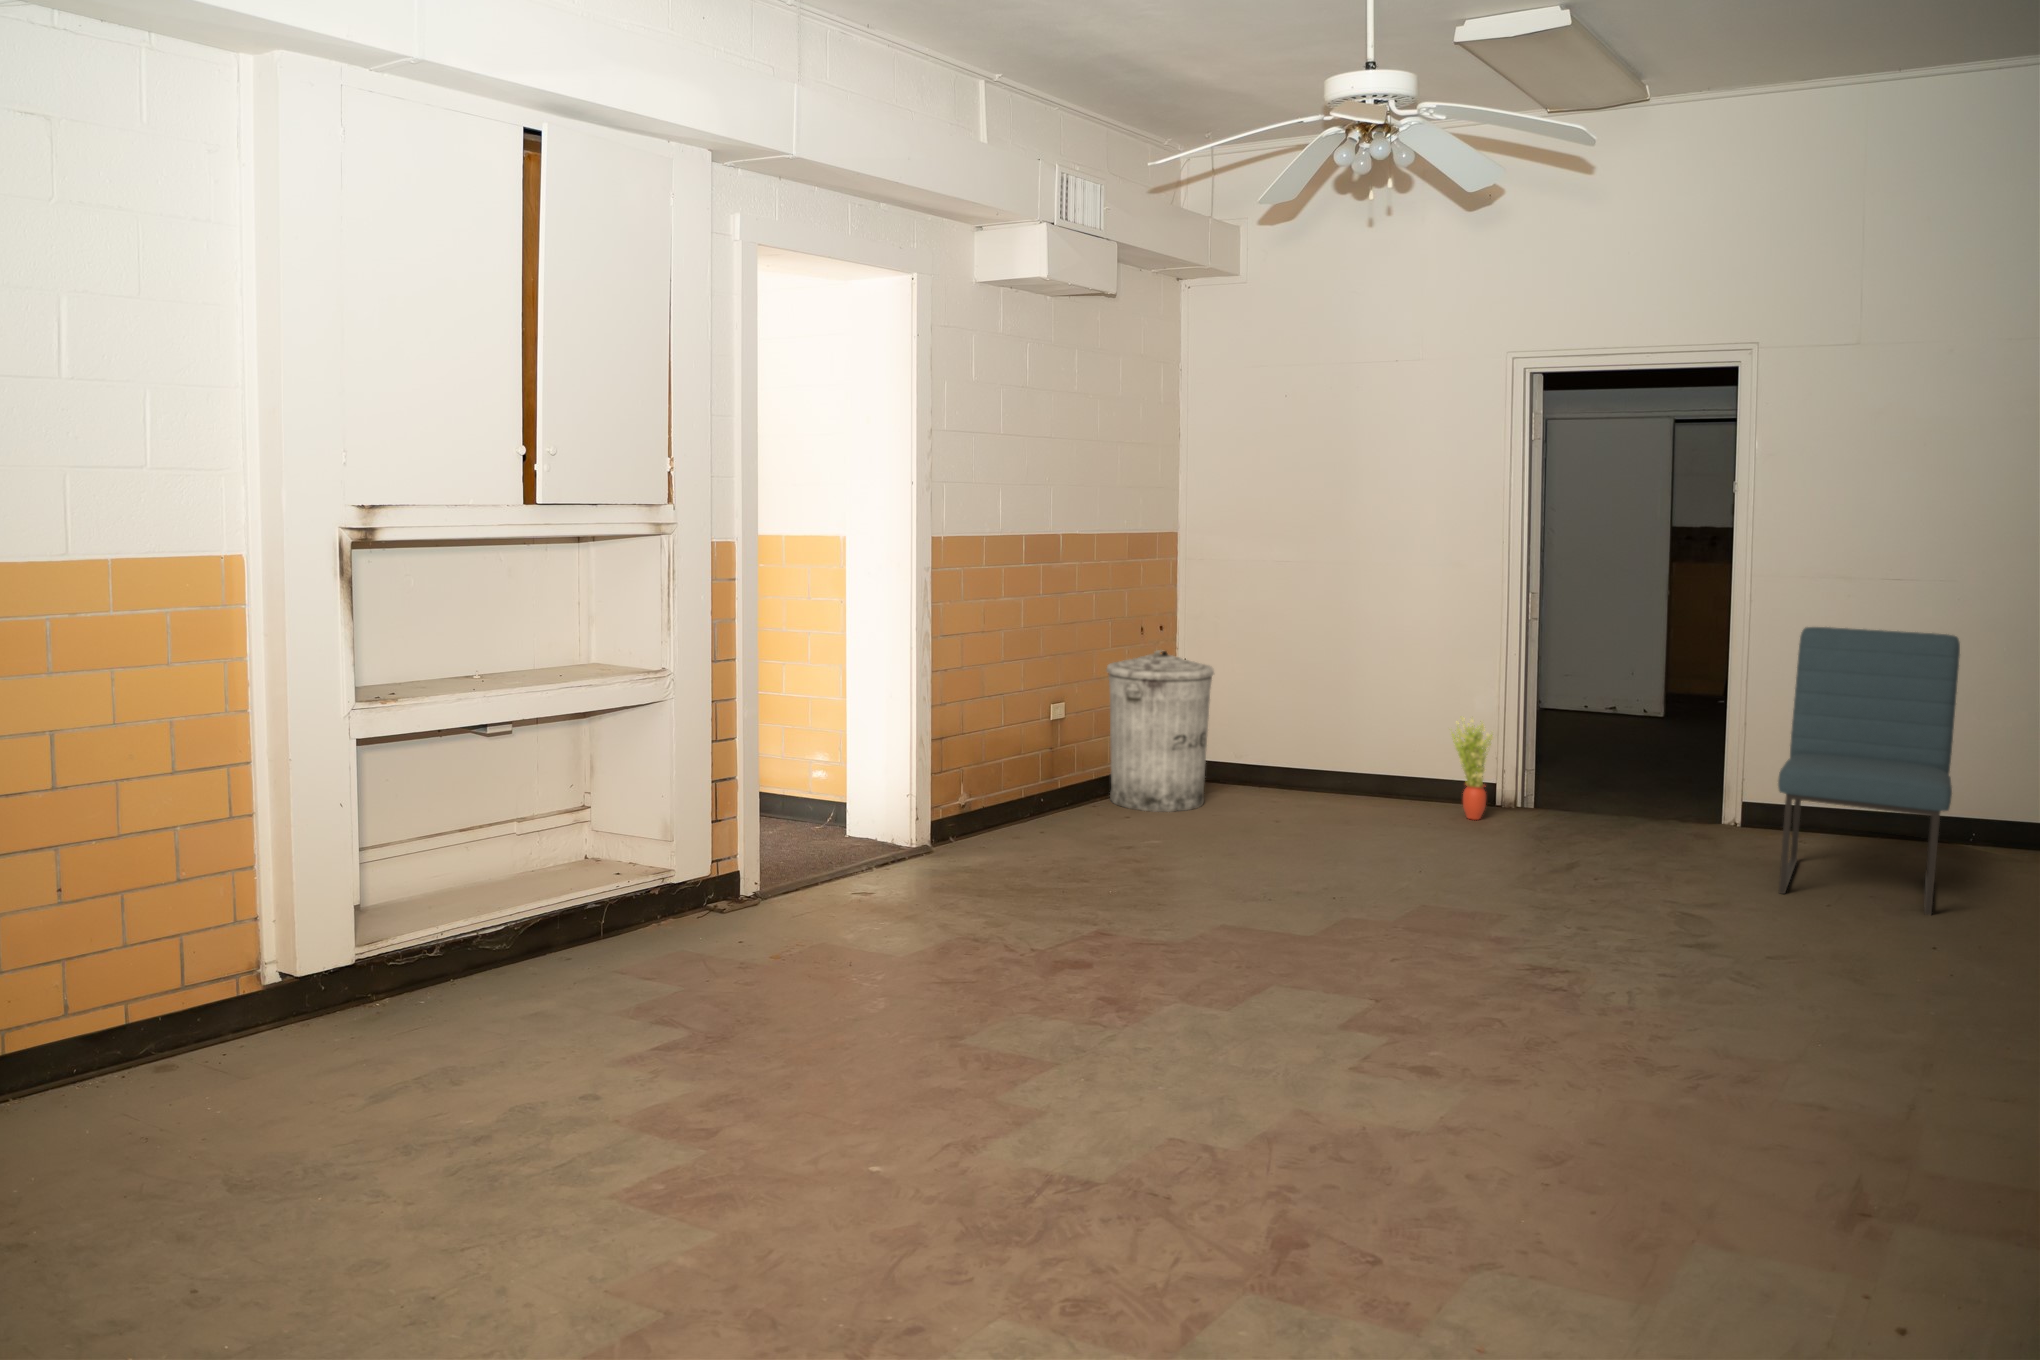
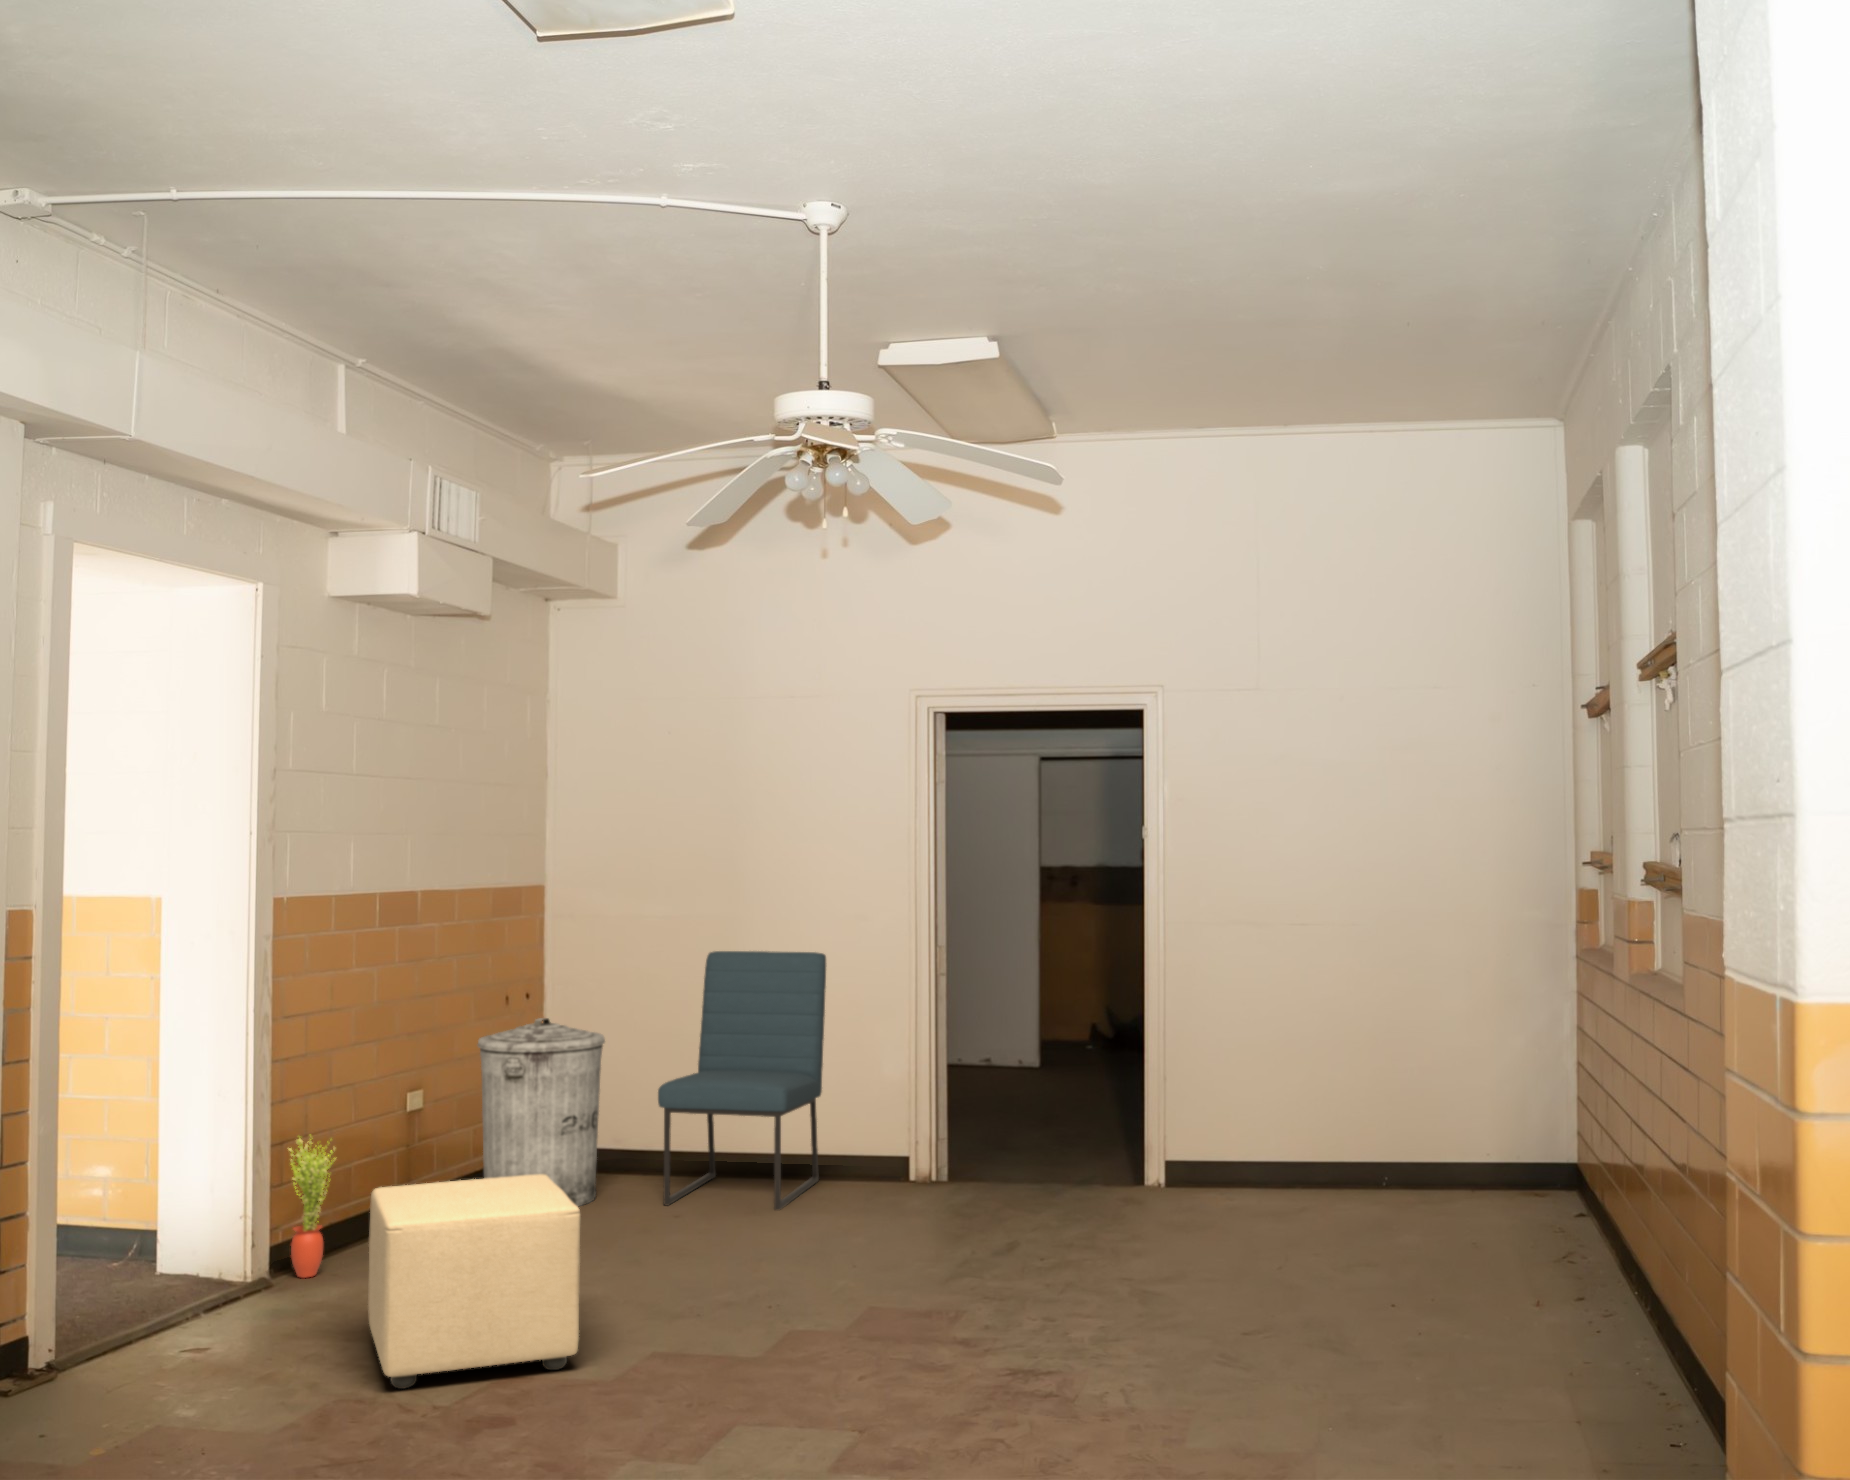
chair: present [1778,627,1960,915] -> present [658,951,826,1210]
potted plant: present [1452,718,1493,820] -> present [288,1138,334,1278]
ottoman: none [984,787,1145,951] -> present [368,1175,581,1389]

